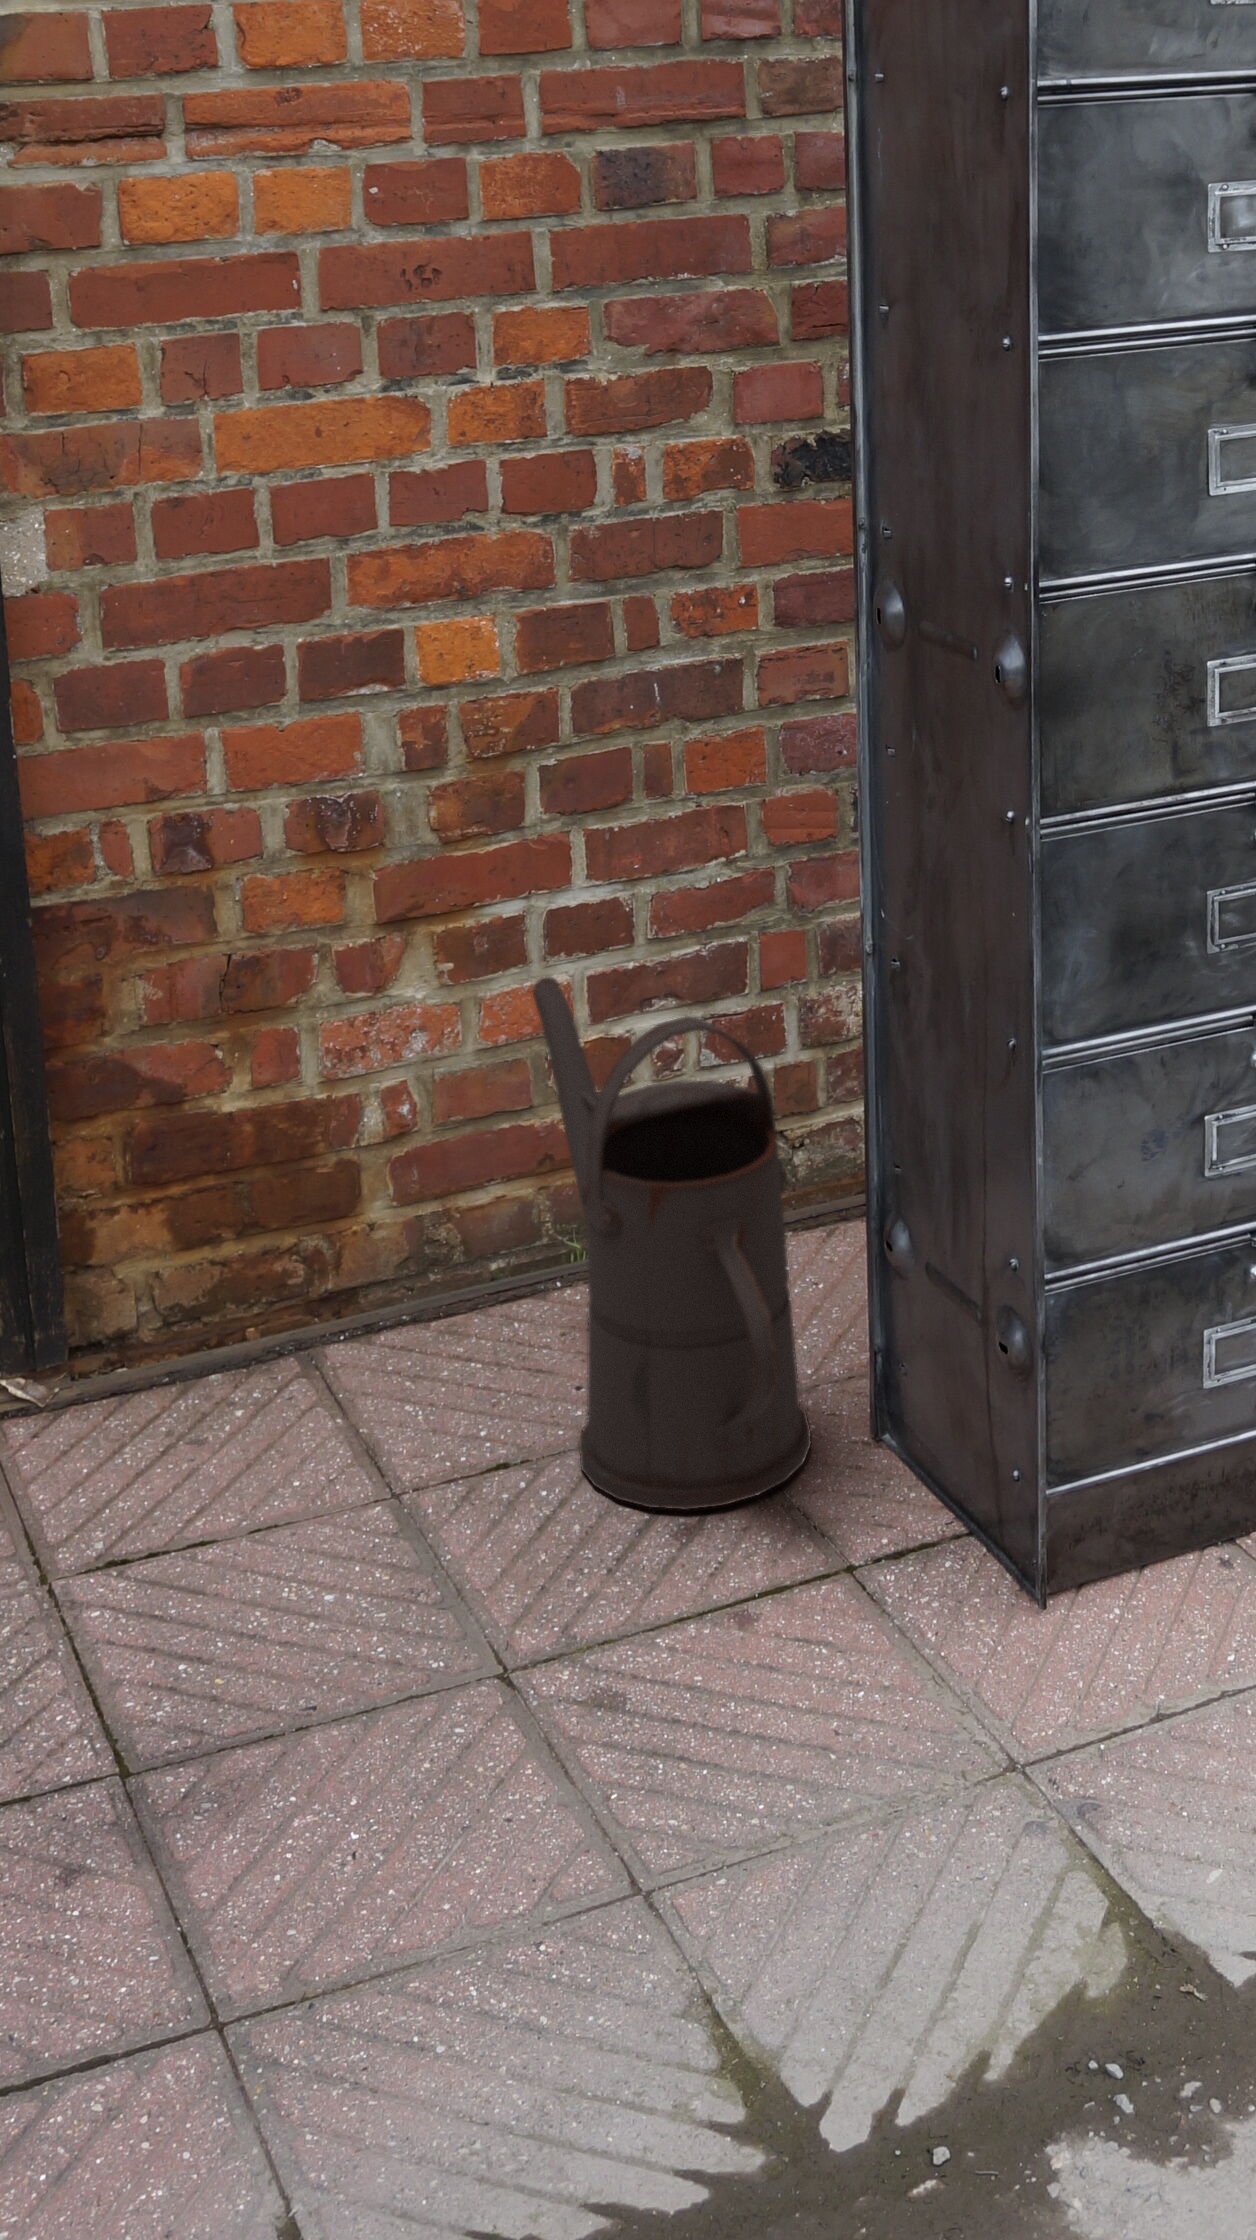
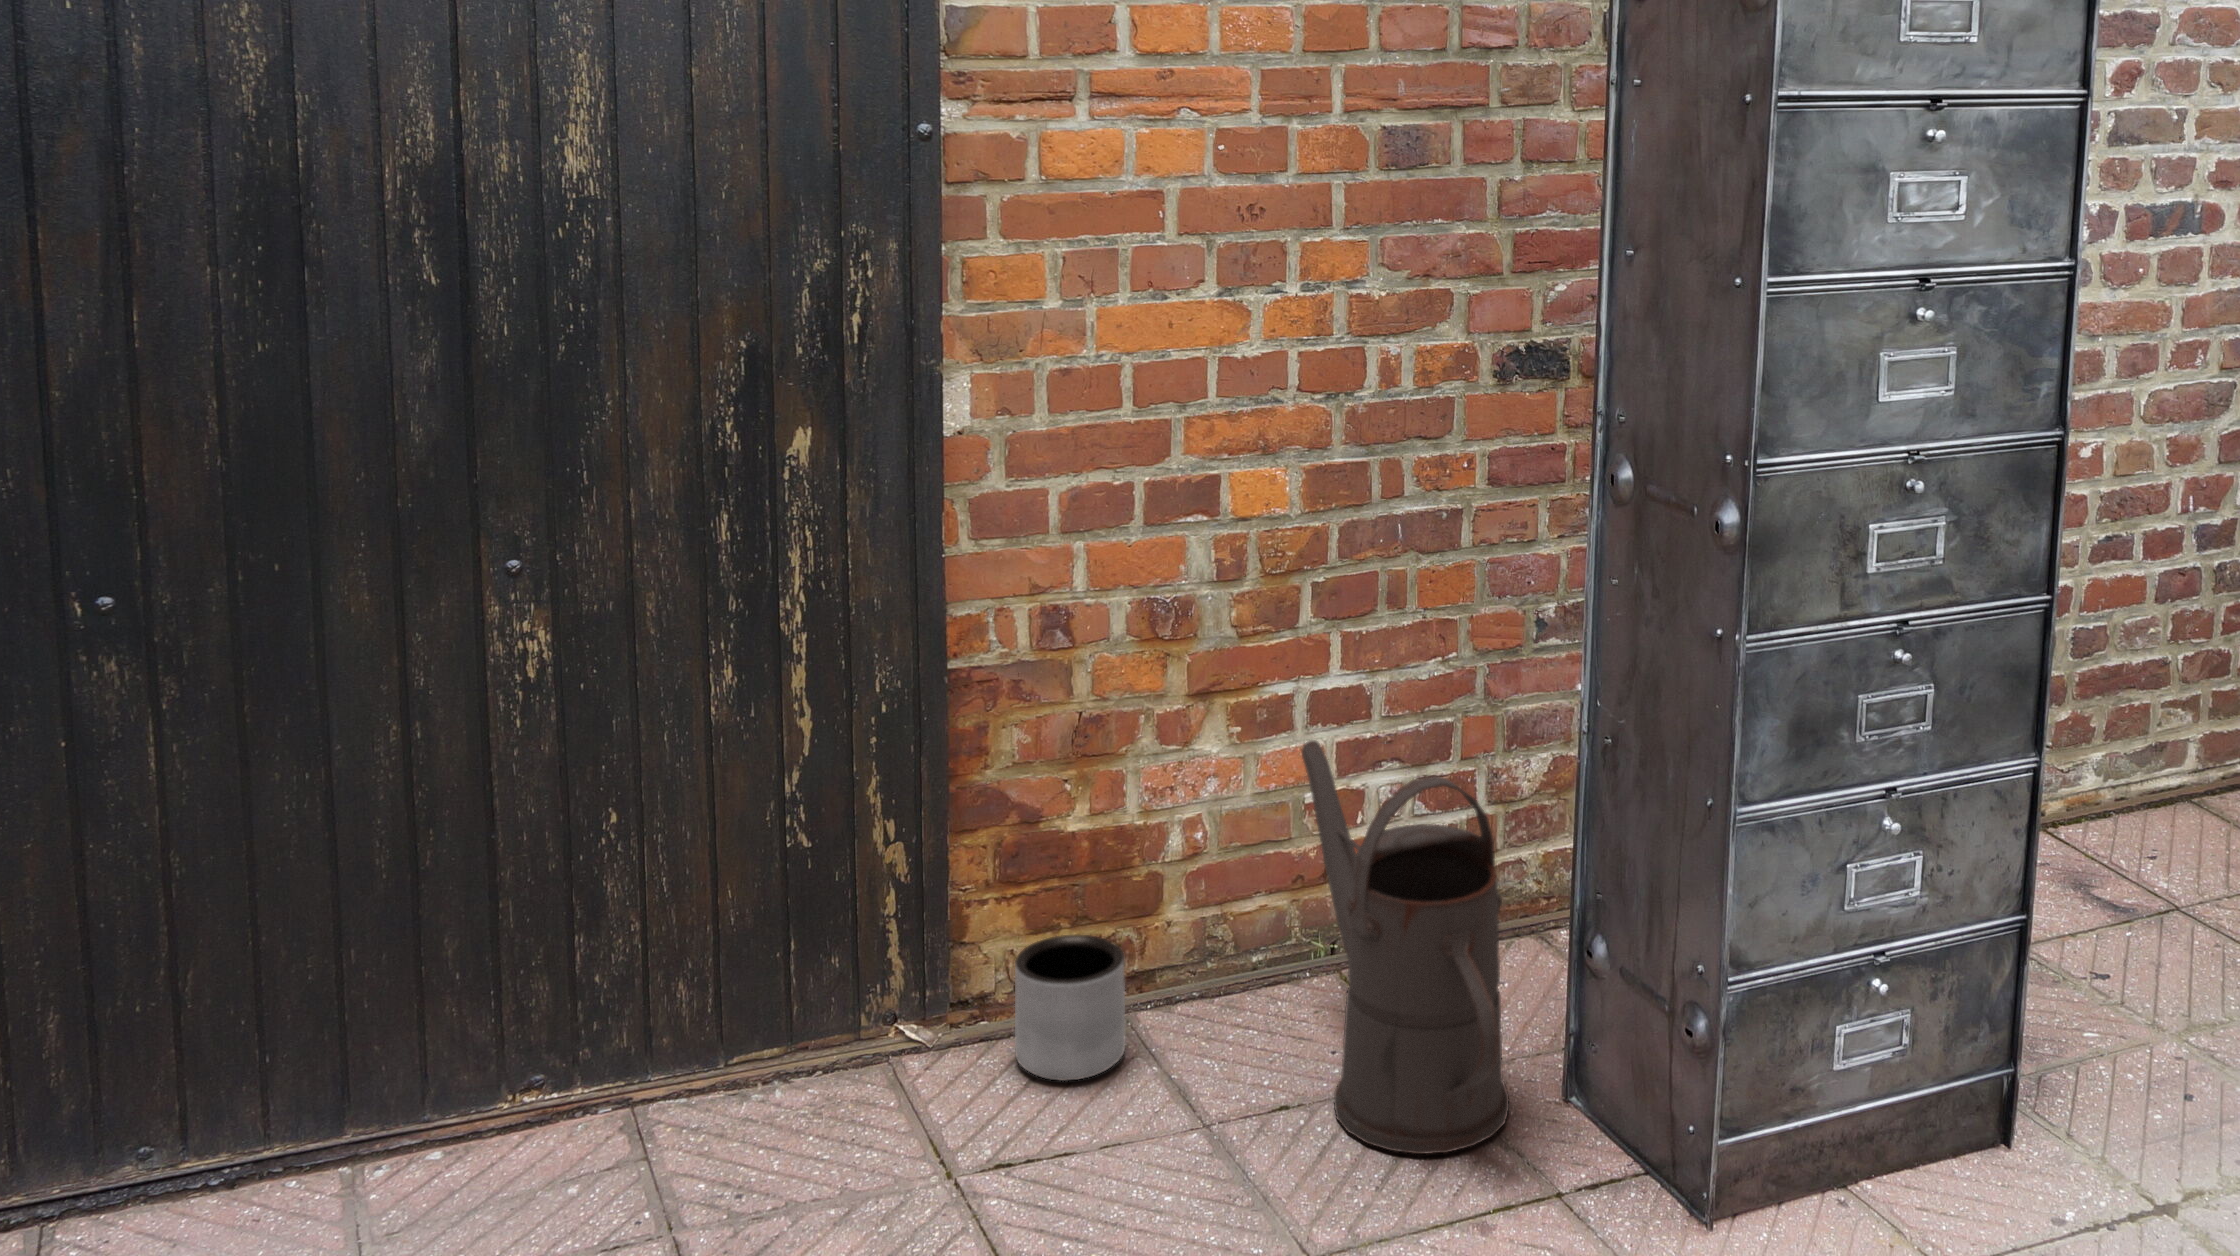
planter: none [150,1248,307,1440] -> present [1015,935,1126,1081]

